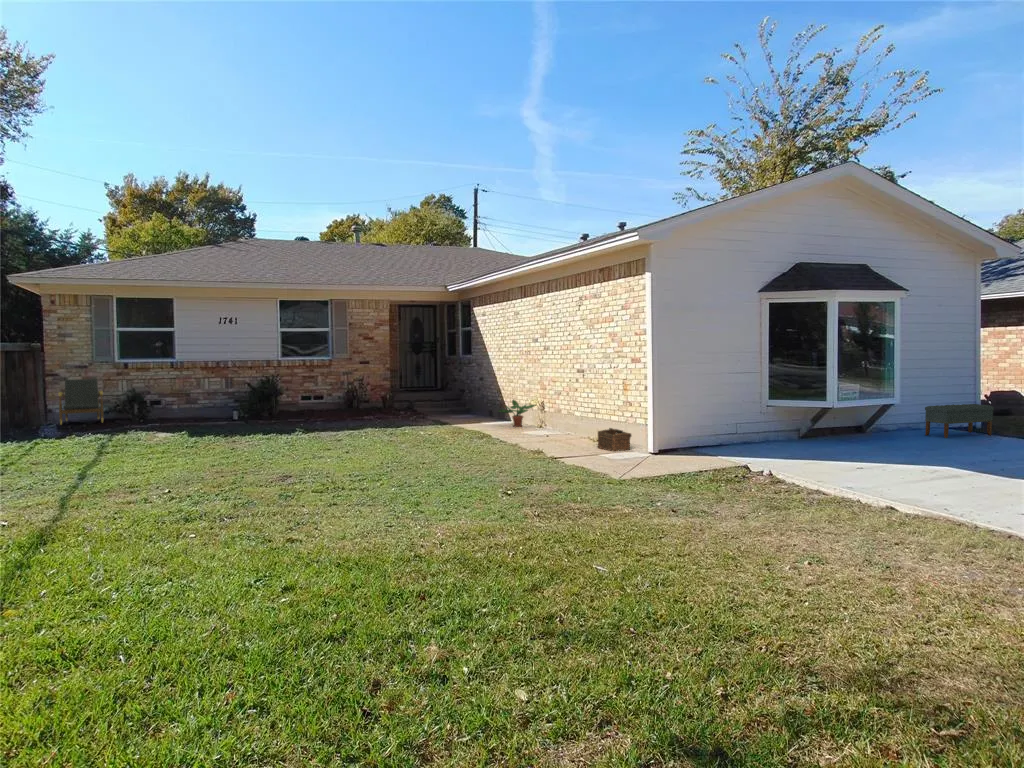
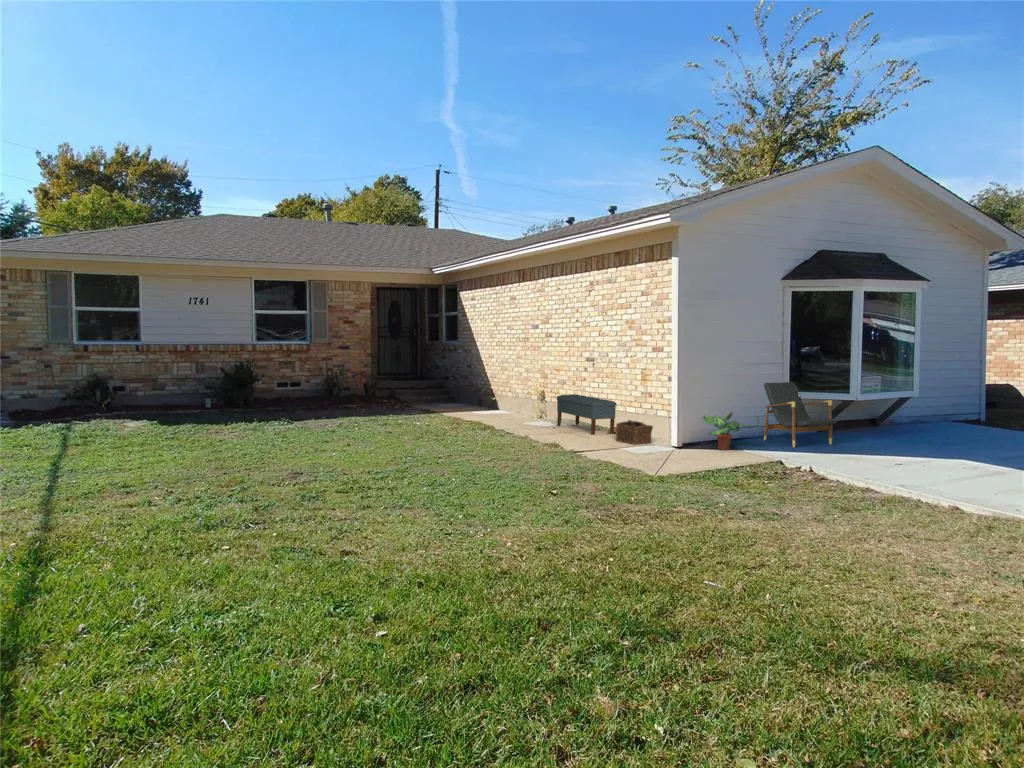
lounge chair: present [58,379,104,424] -> present [764,382,836,447]
potted plant: present [498,400,536,427] -> present [703,412,754,450]
bench: present [925,404,994,438] -> present [557,394,616,435]

